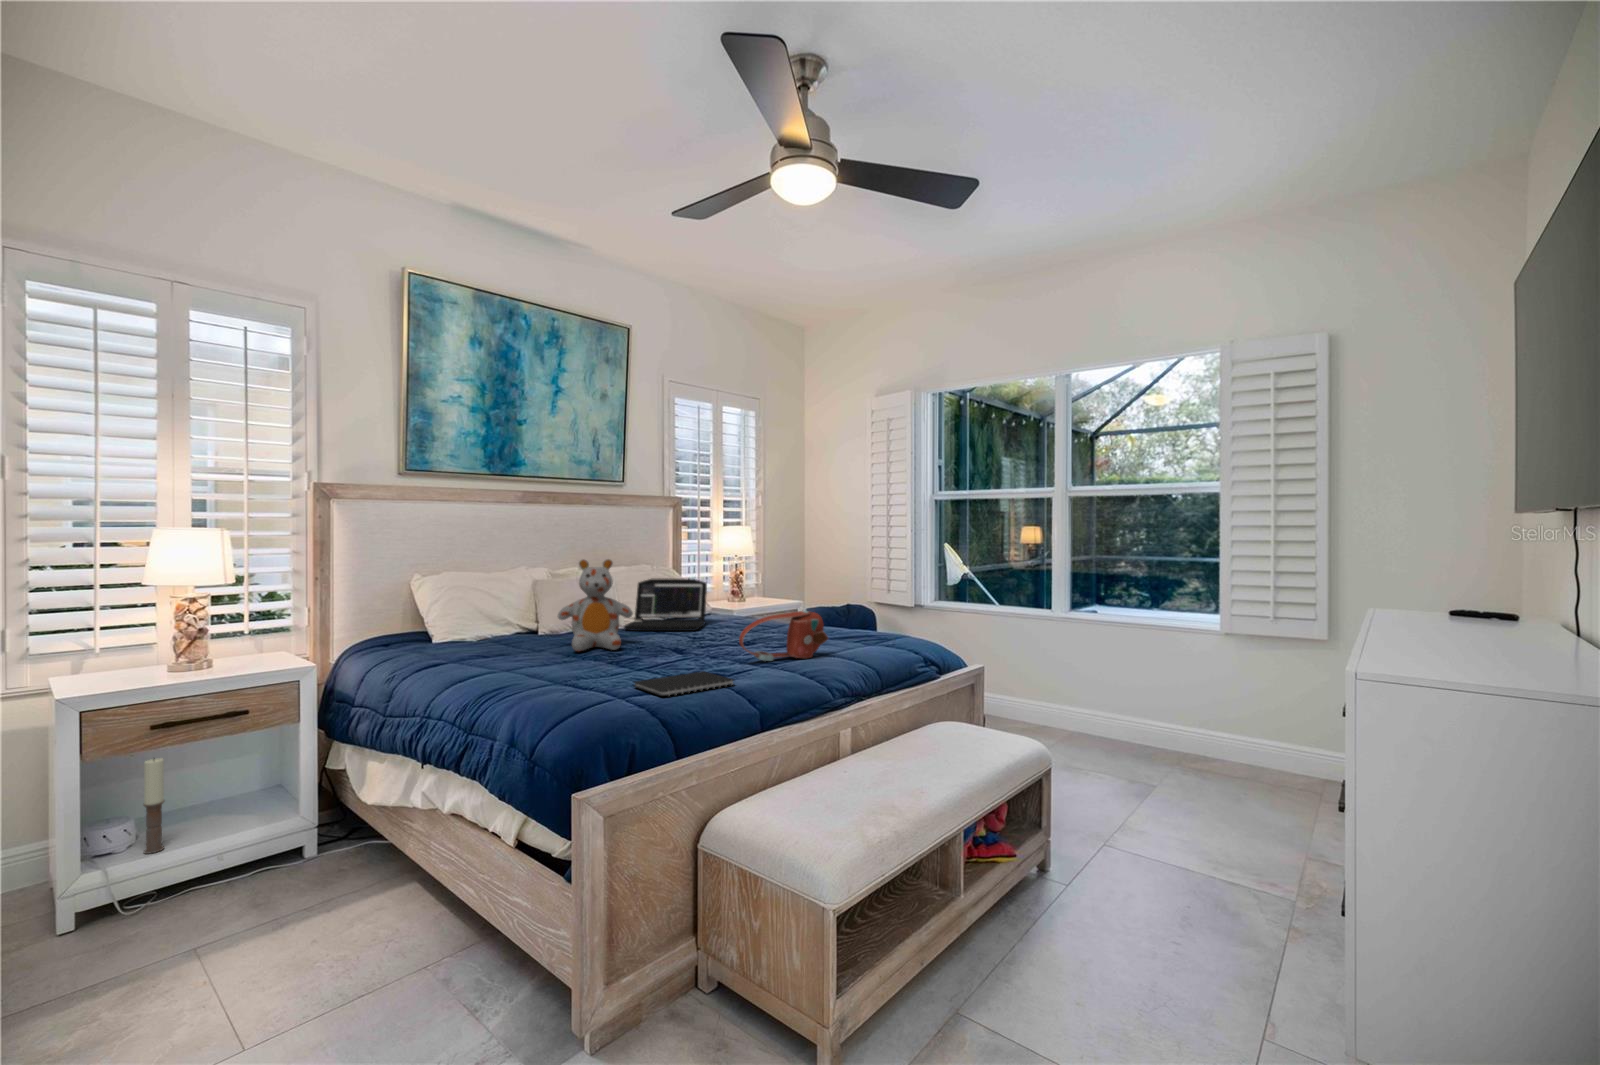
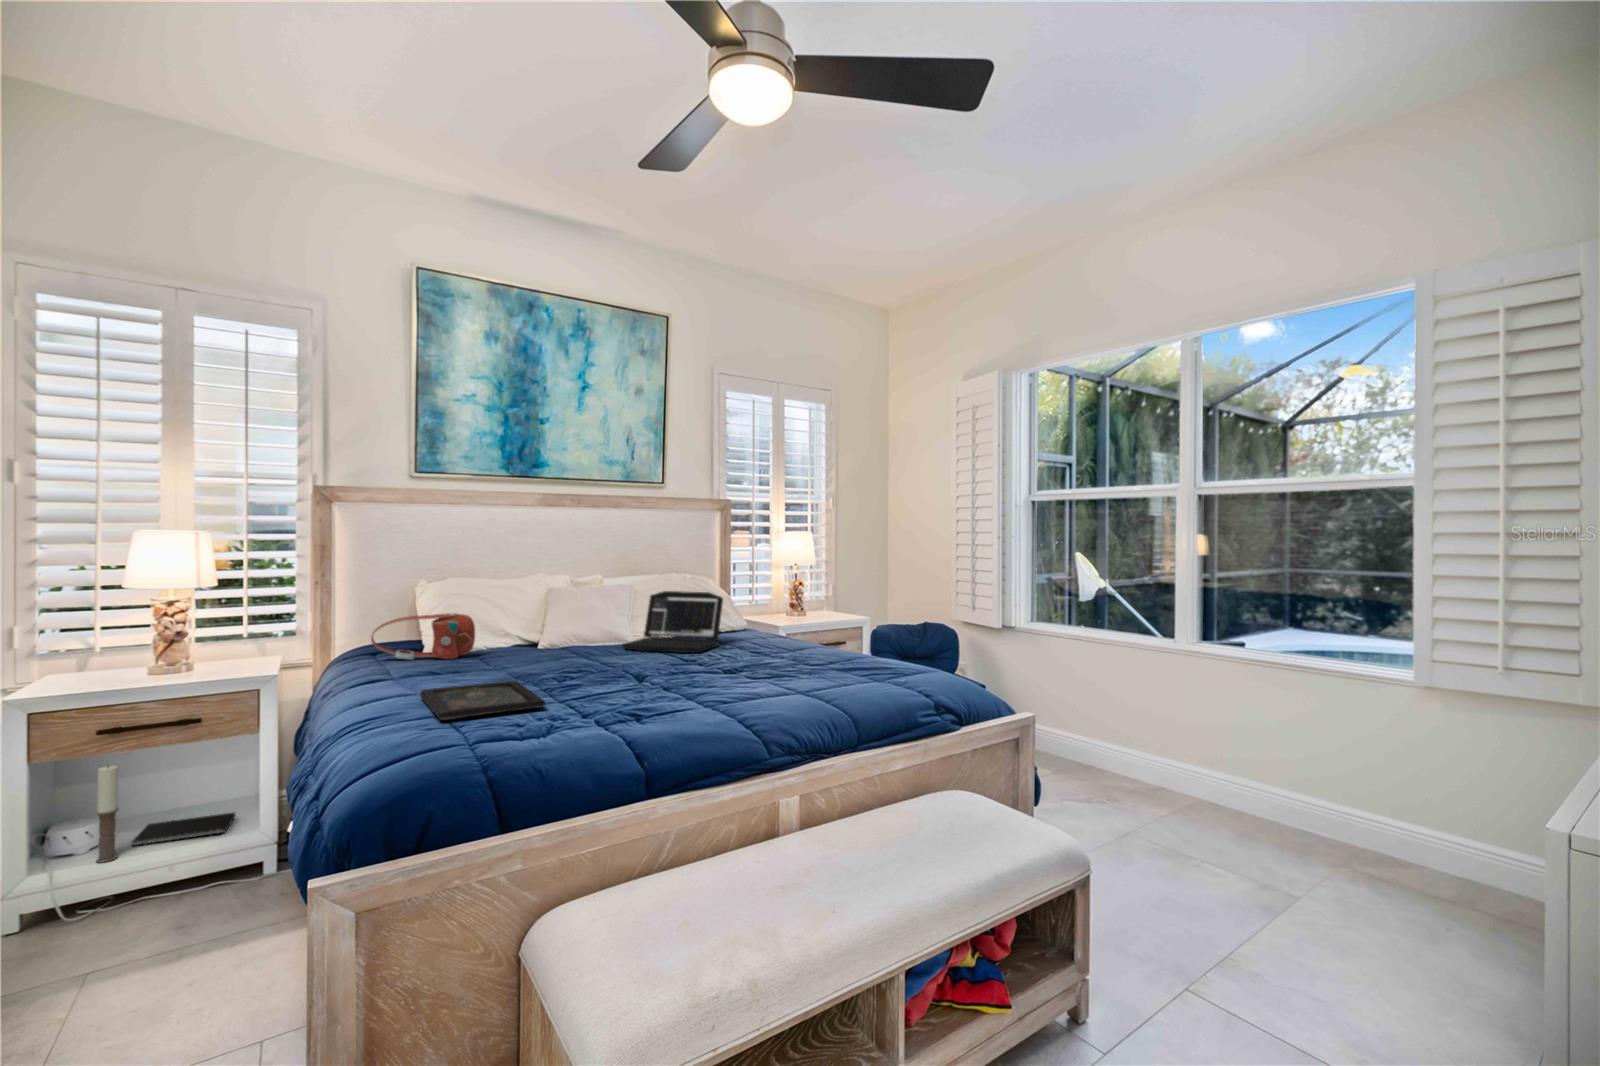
stuffed bear: present [558,559,633,651] -> none [521,569,605,675]
handbag: present [739,611,828,661] -> present [371,613,475,660]
tray: none [510,655,637,685] -> present [420,681,545,720]
notebook: present [634,671,734,696] -> present [132,812,235,846]

